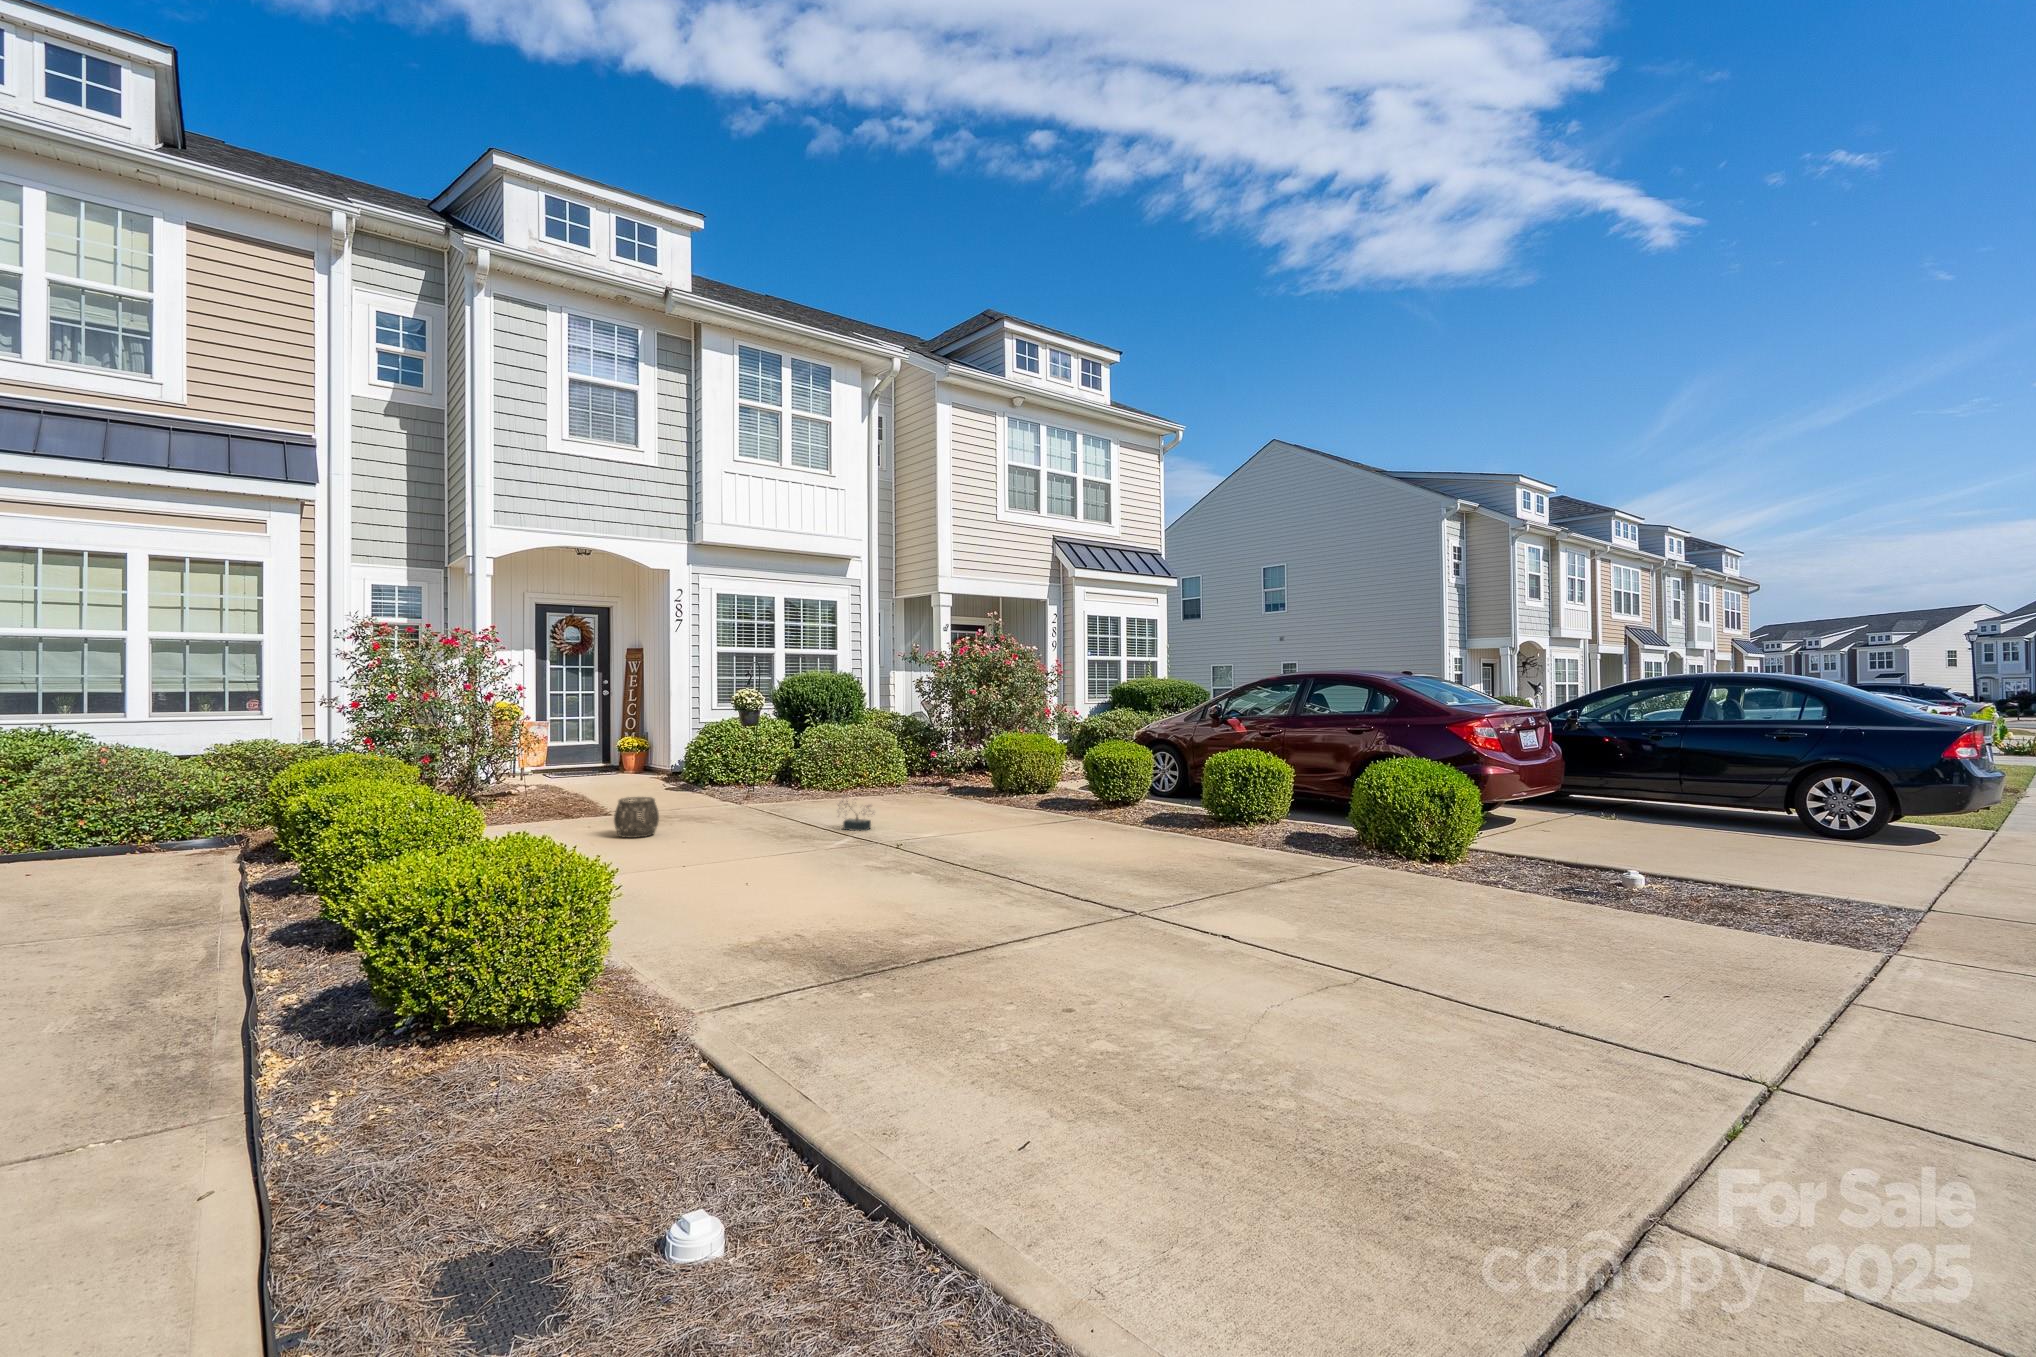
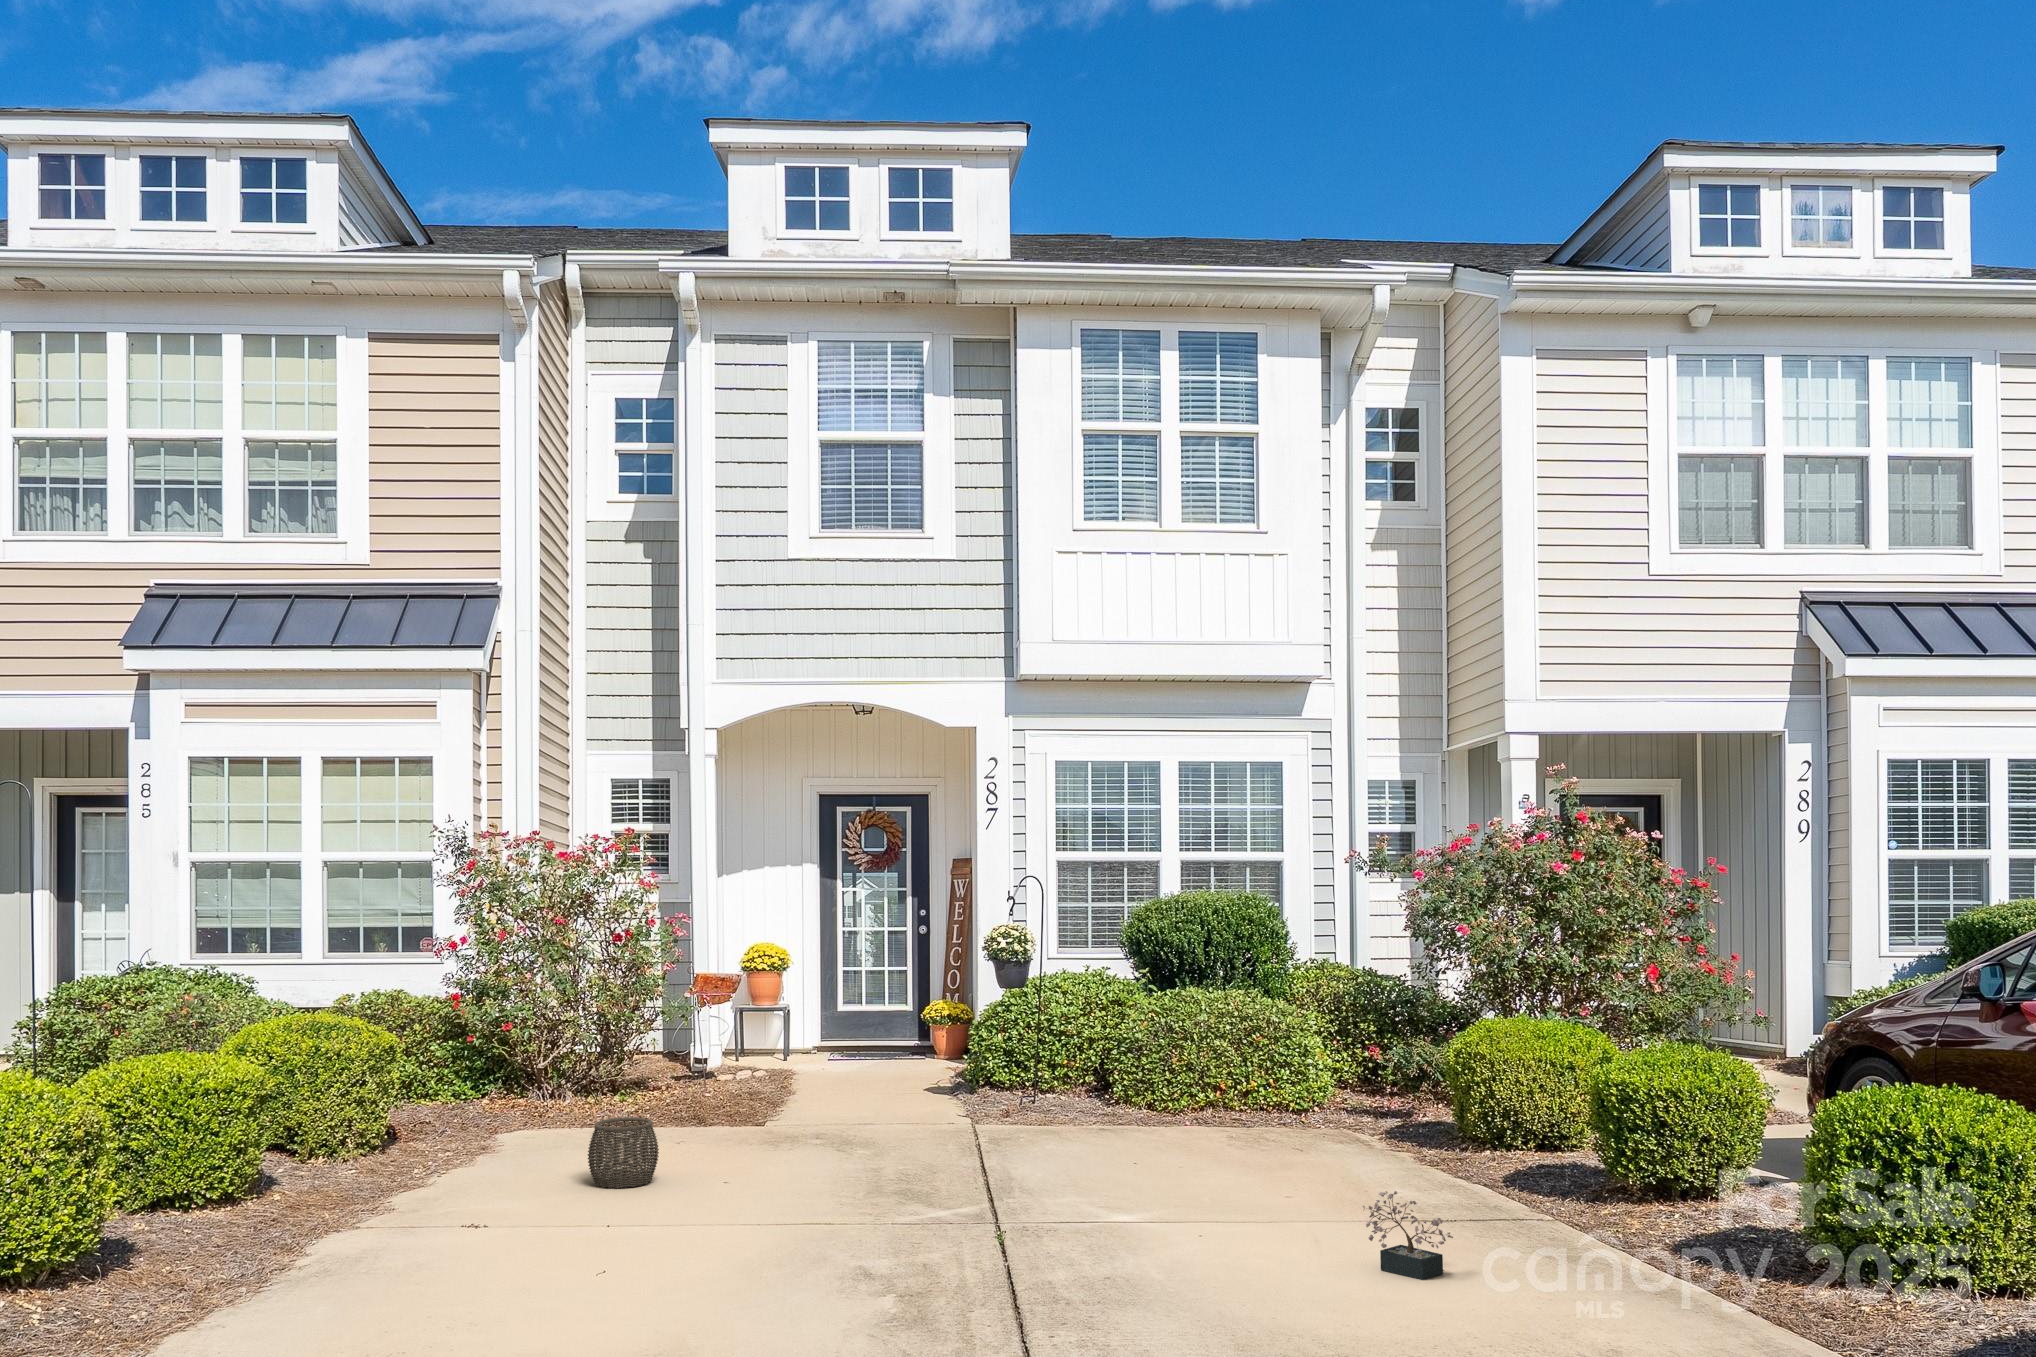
decorative plant: present [838,796,874,831] -> present [1363,1191,1453,1280]

